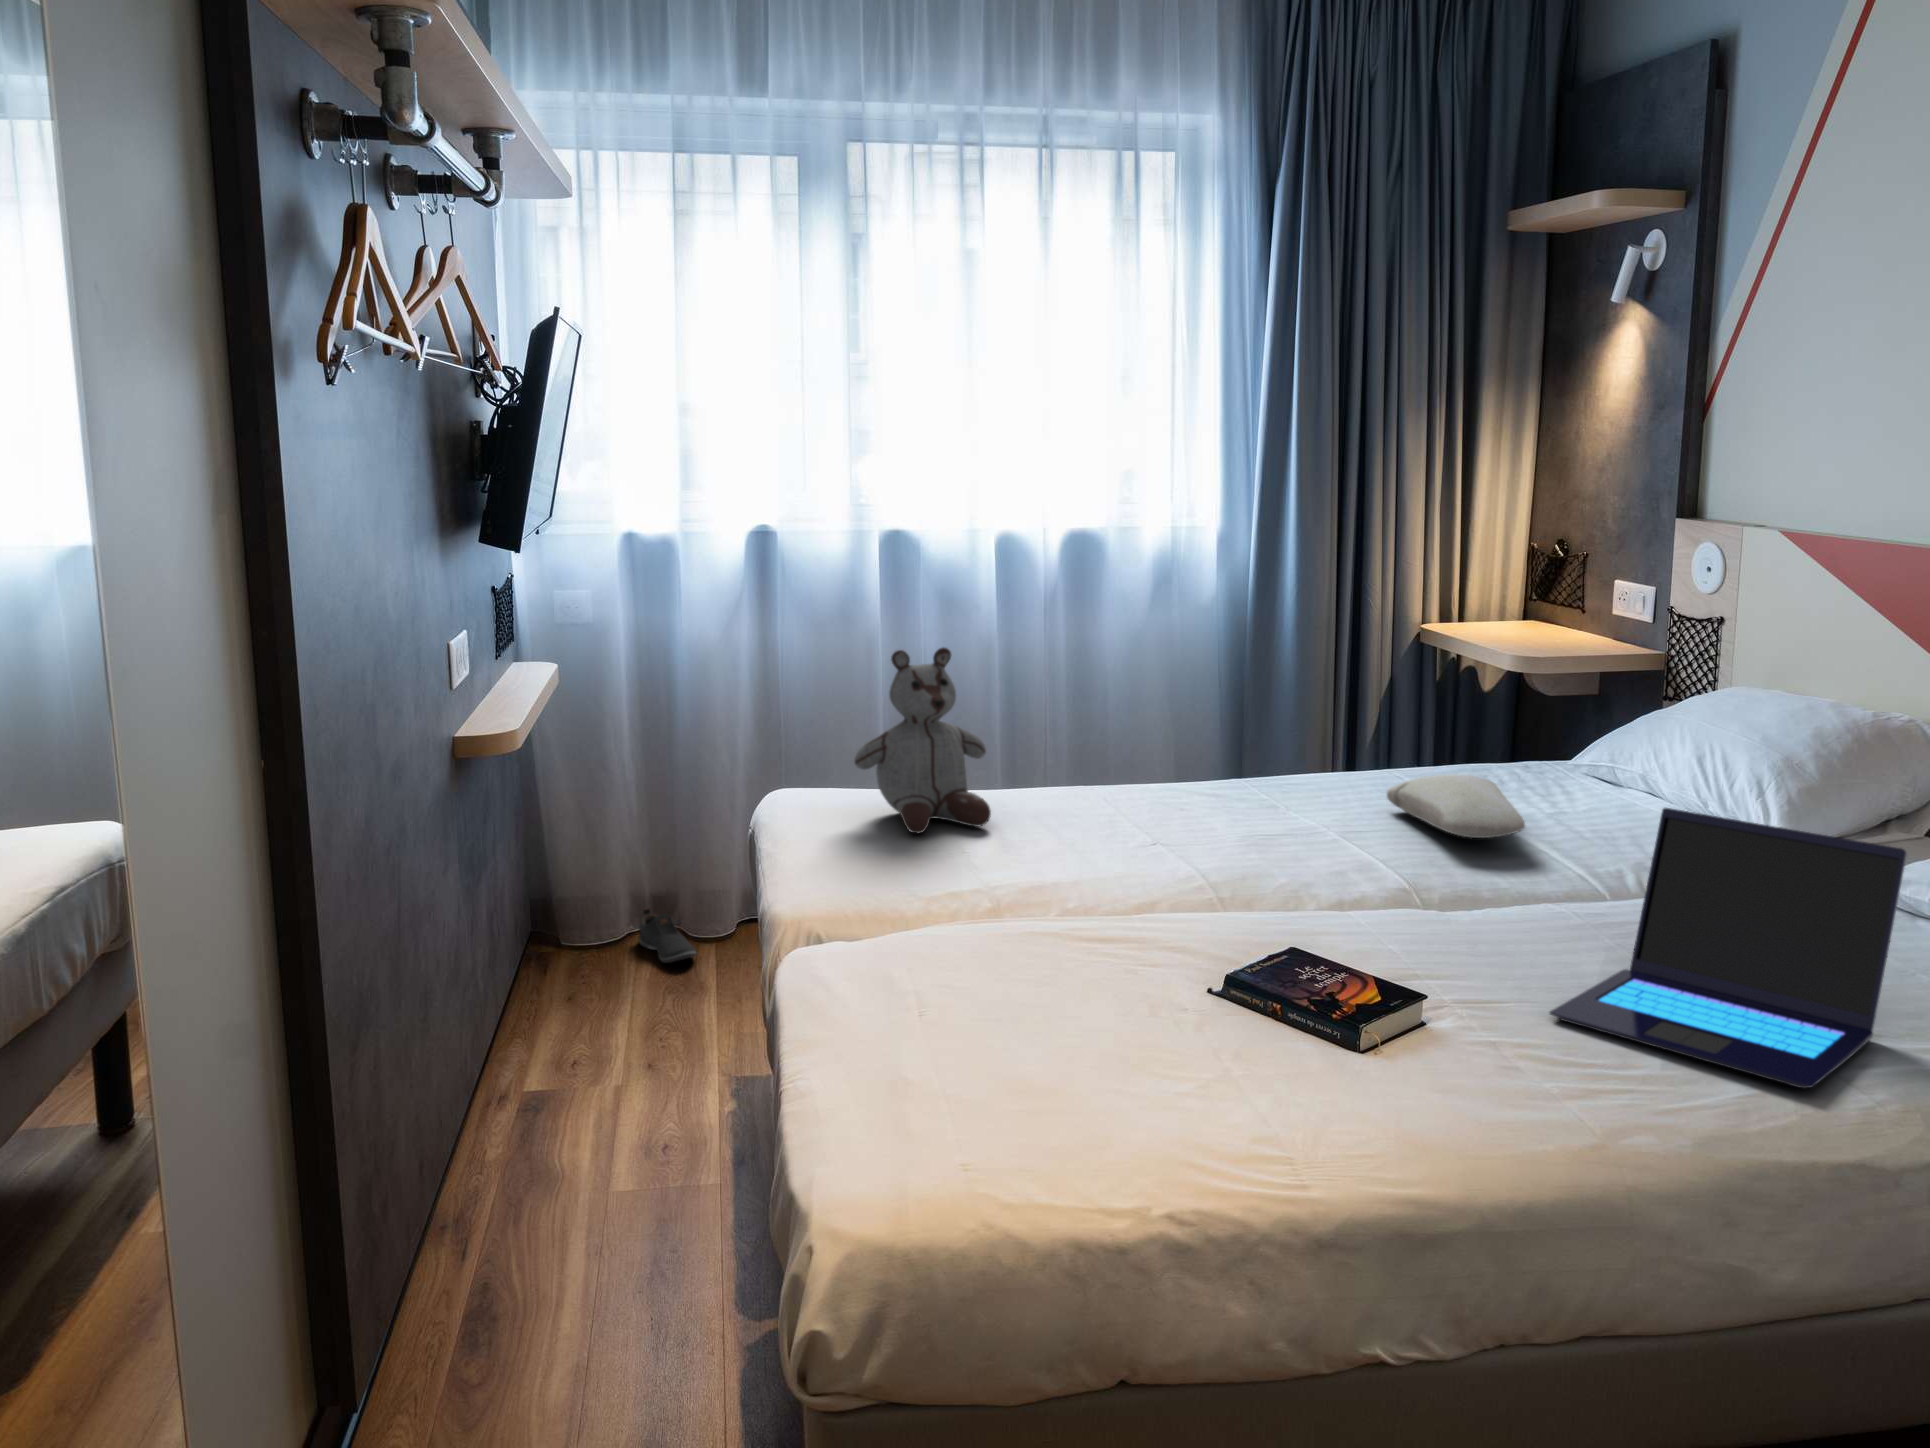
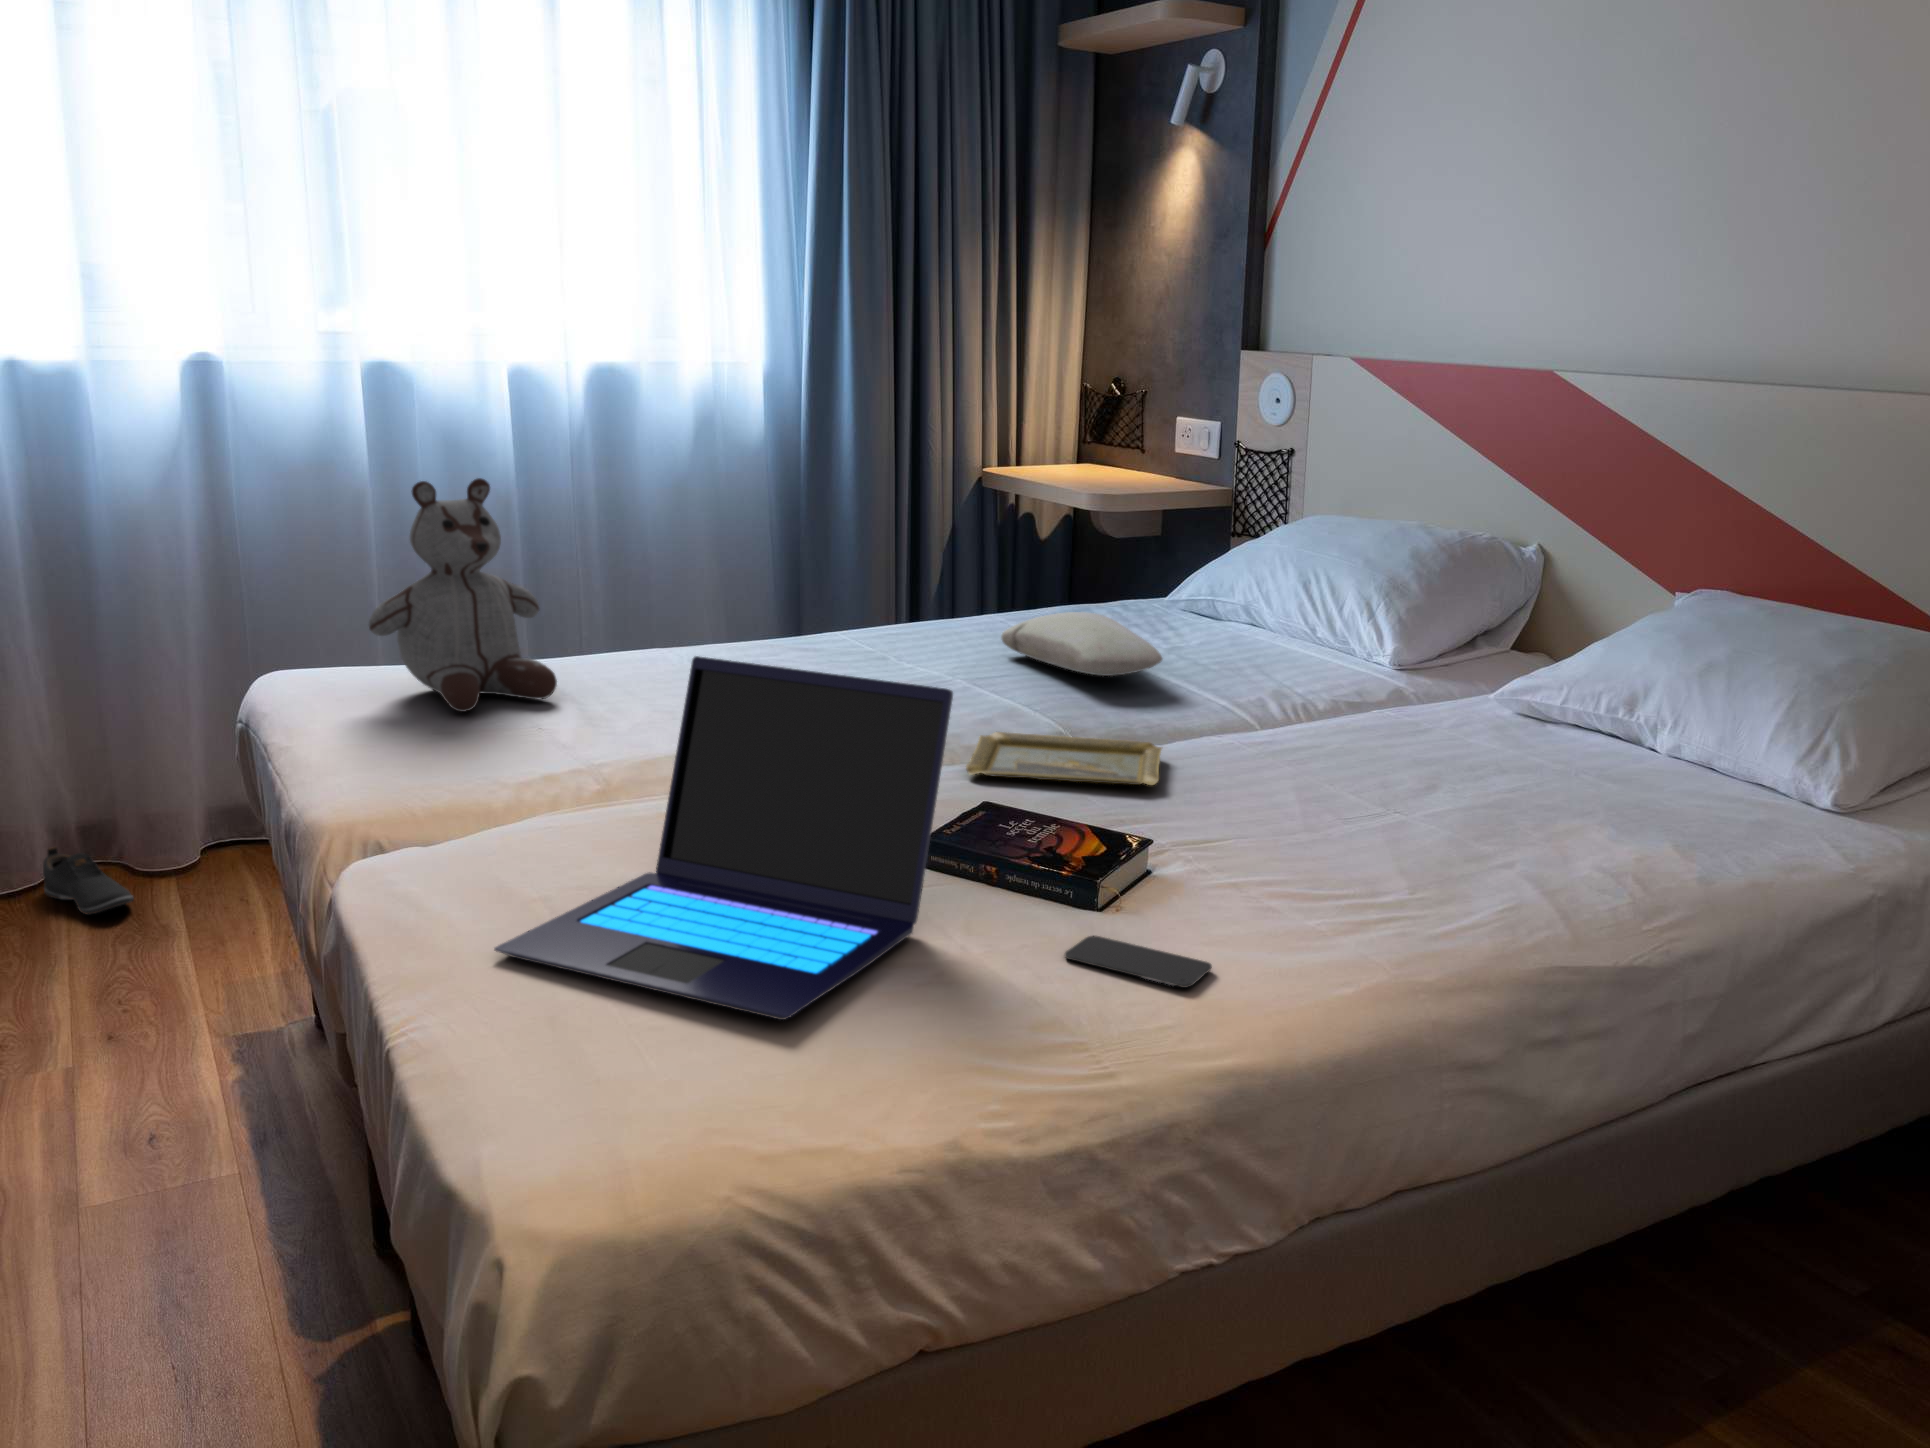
laptop: present [1550,808,1907,1088] -> present [494,656,953,1020]
tray: none [1299,885,1488,946] -> present [966,732,1162,785]
smartphone: none [1307,1072,1429,1125] -> present [1065,936,1212,988]

